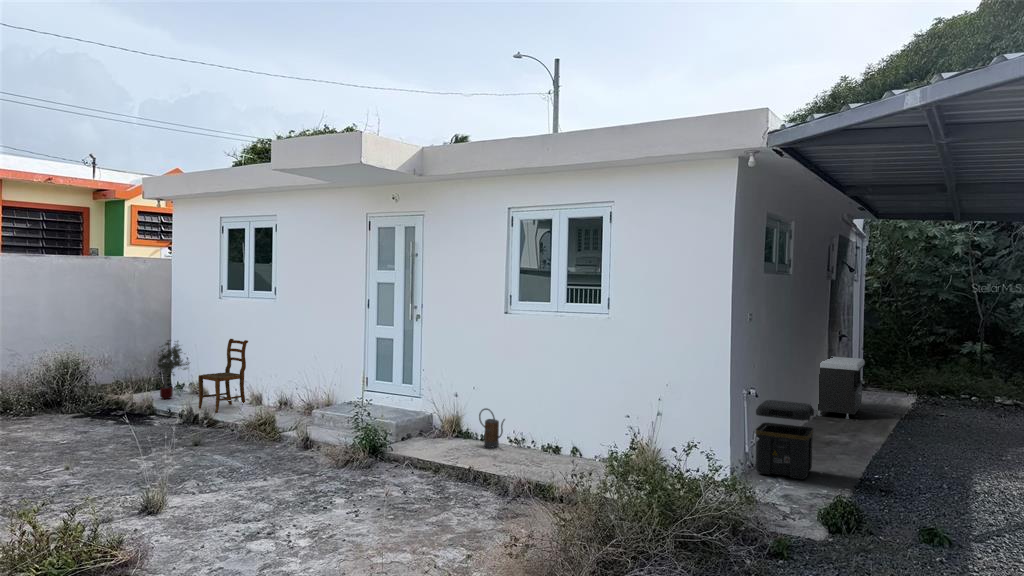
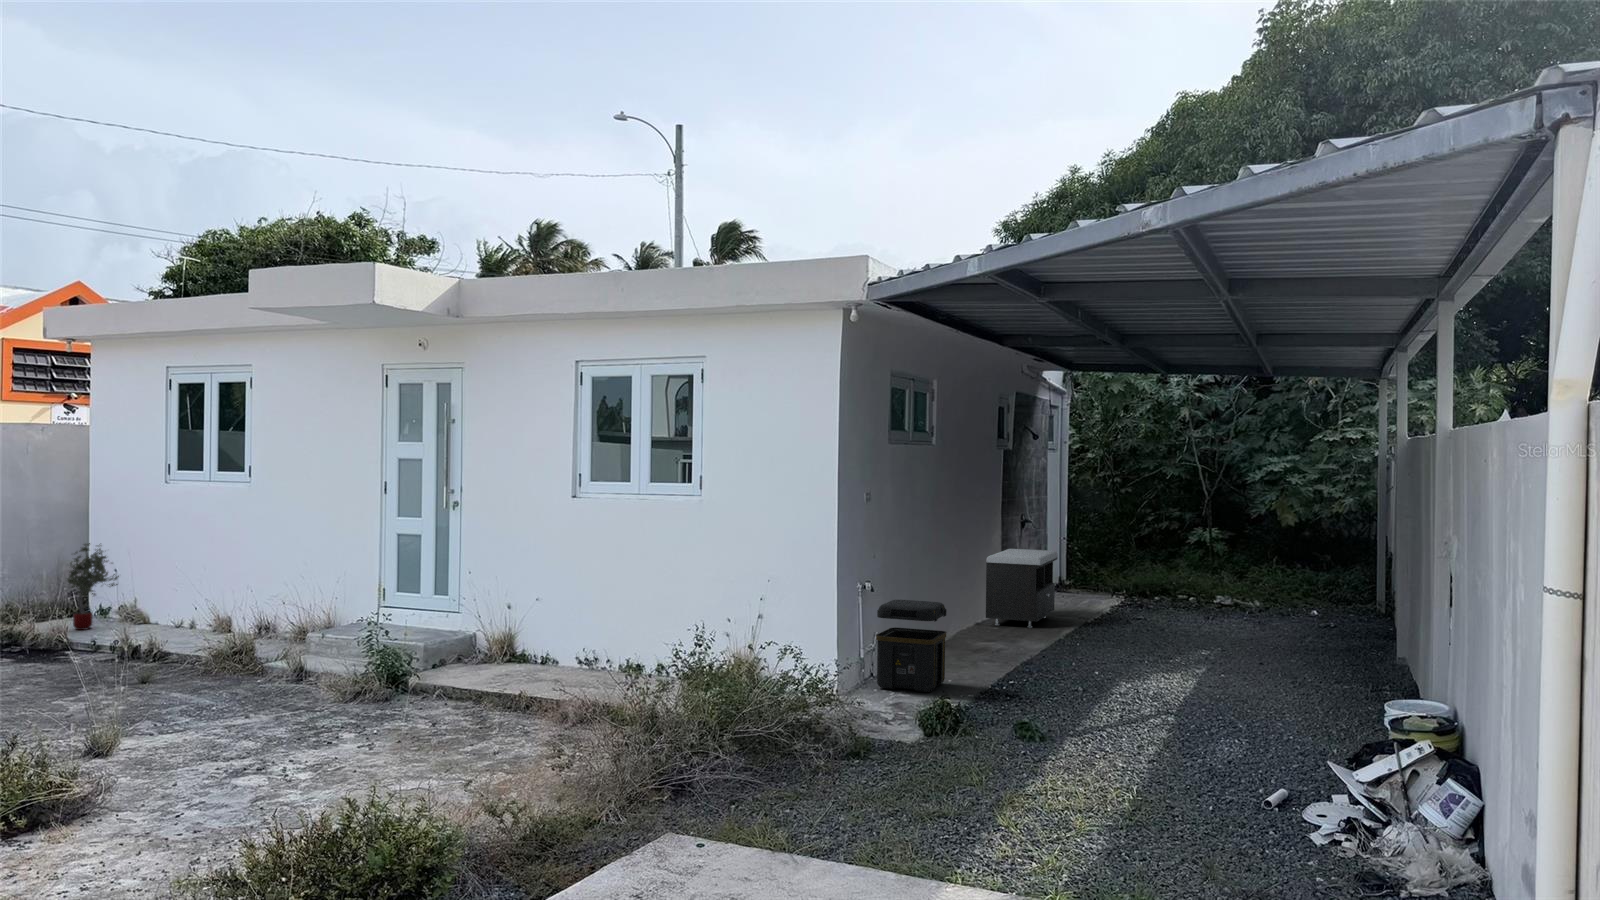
chair: present [198,339,248,412] -> none [136,540,211,644]
watering can: present [479,408,505,447] -> none [537,621,571,671]

